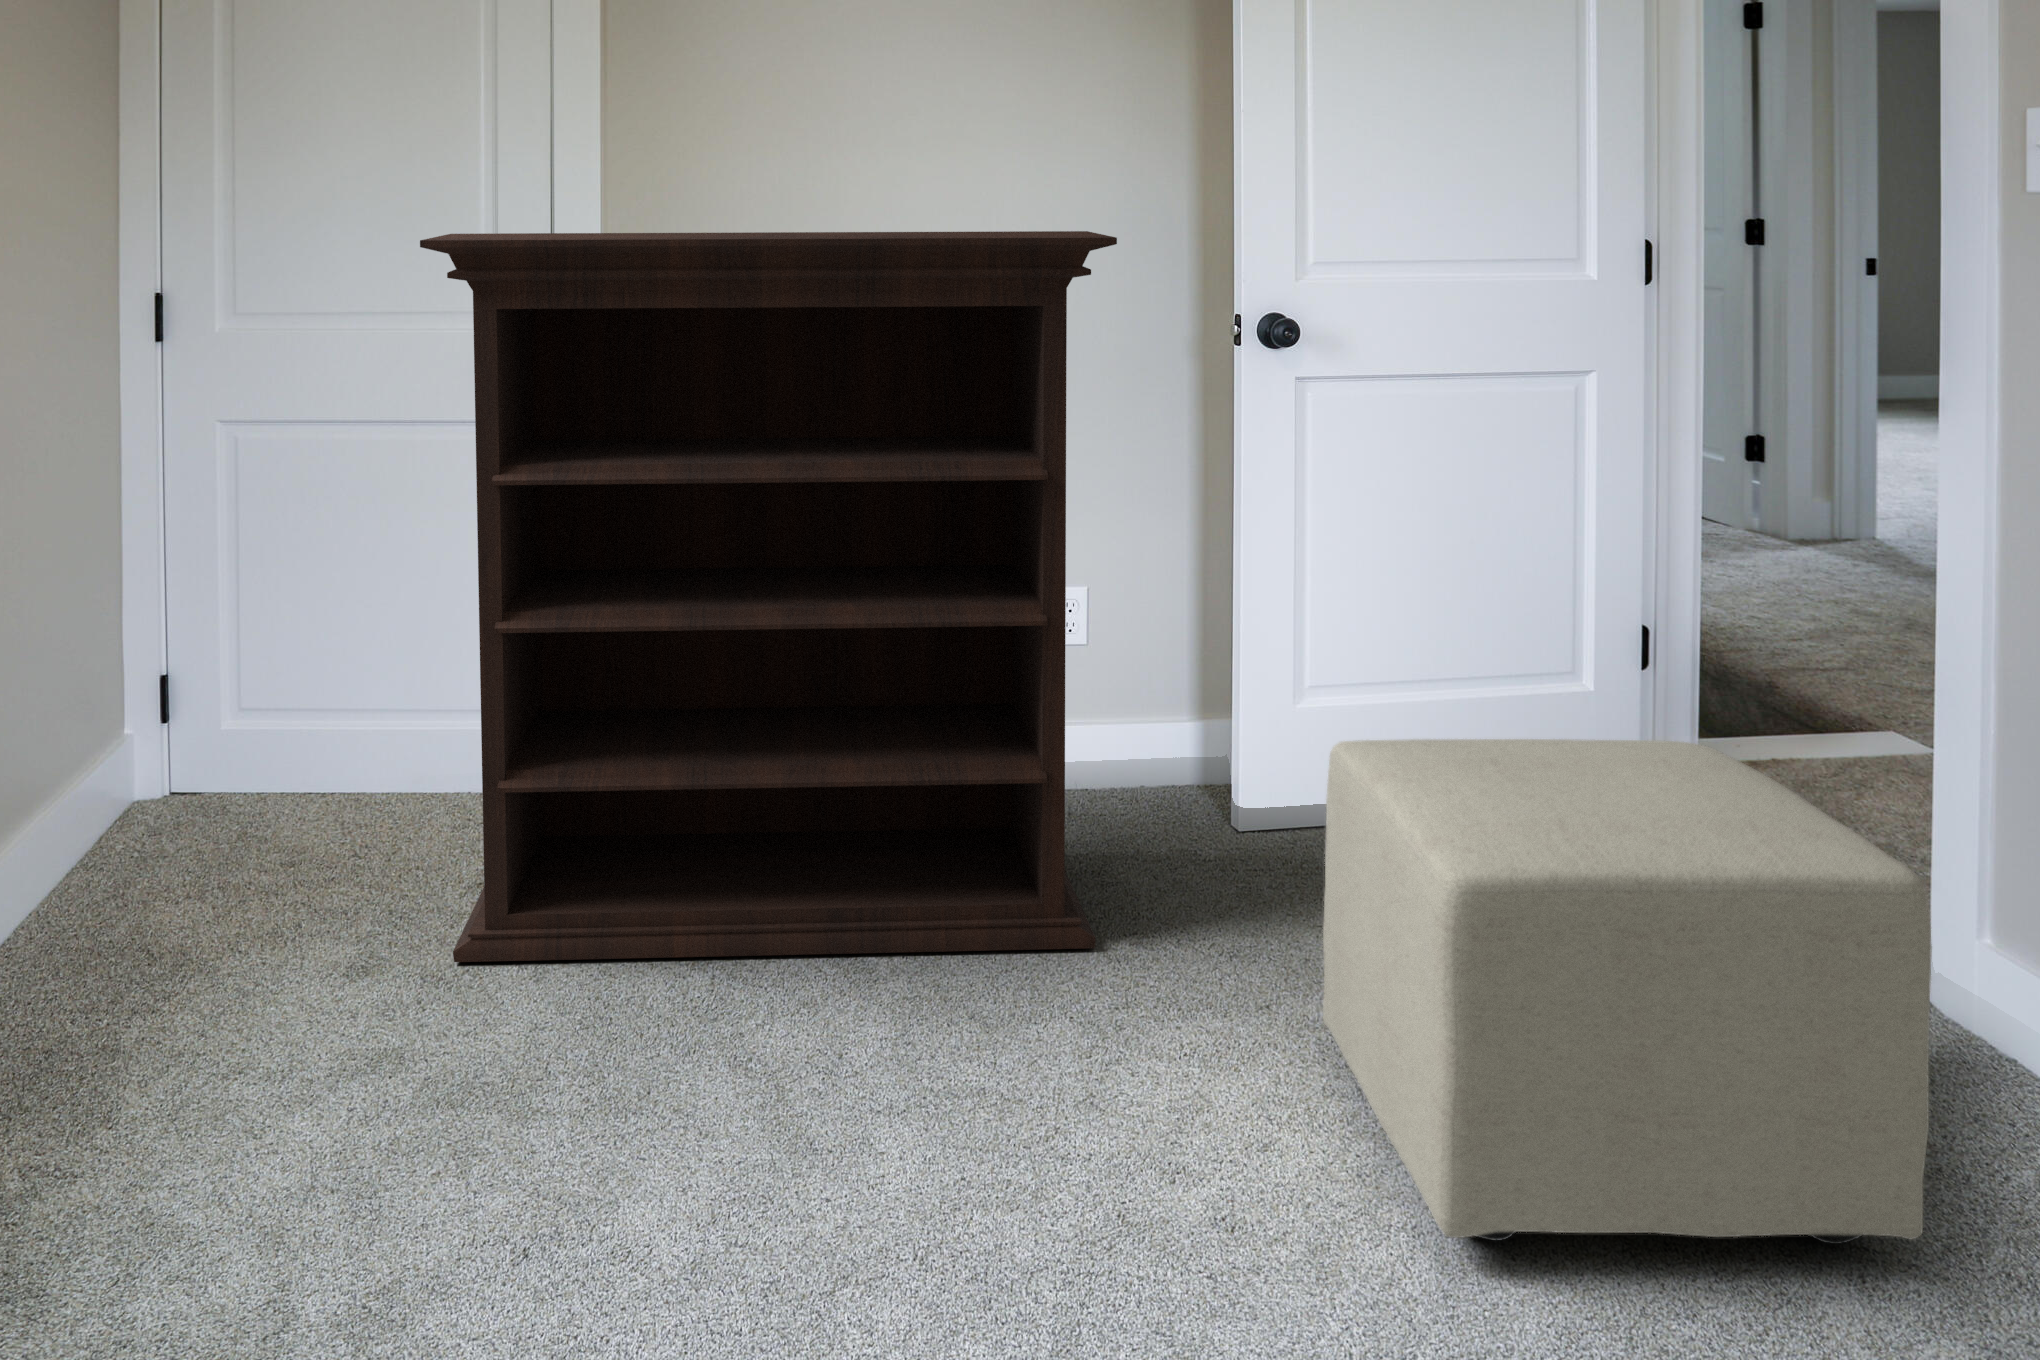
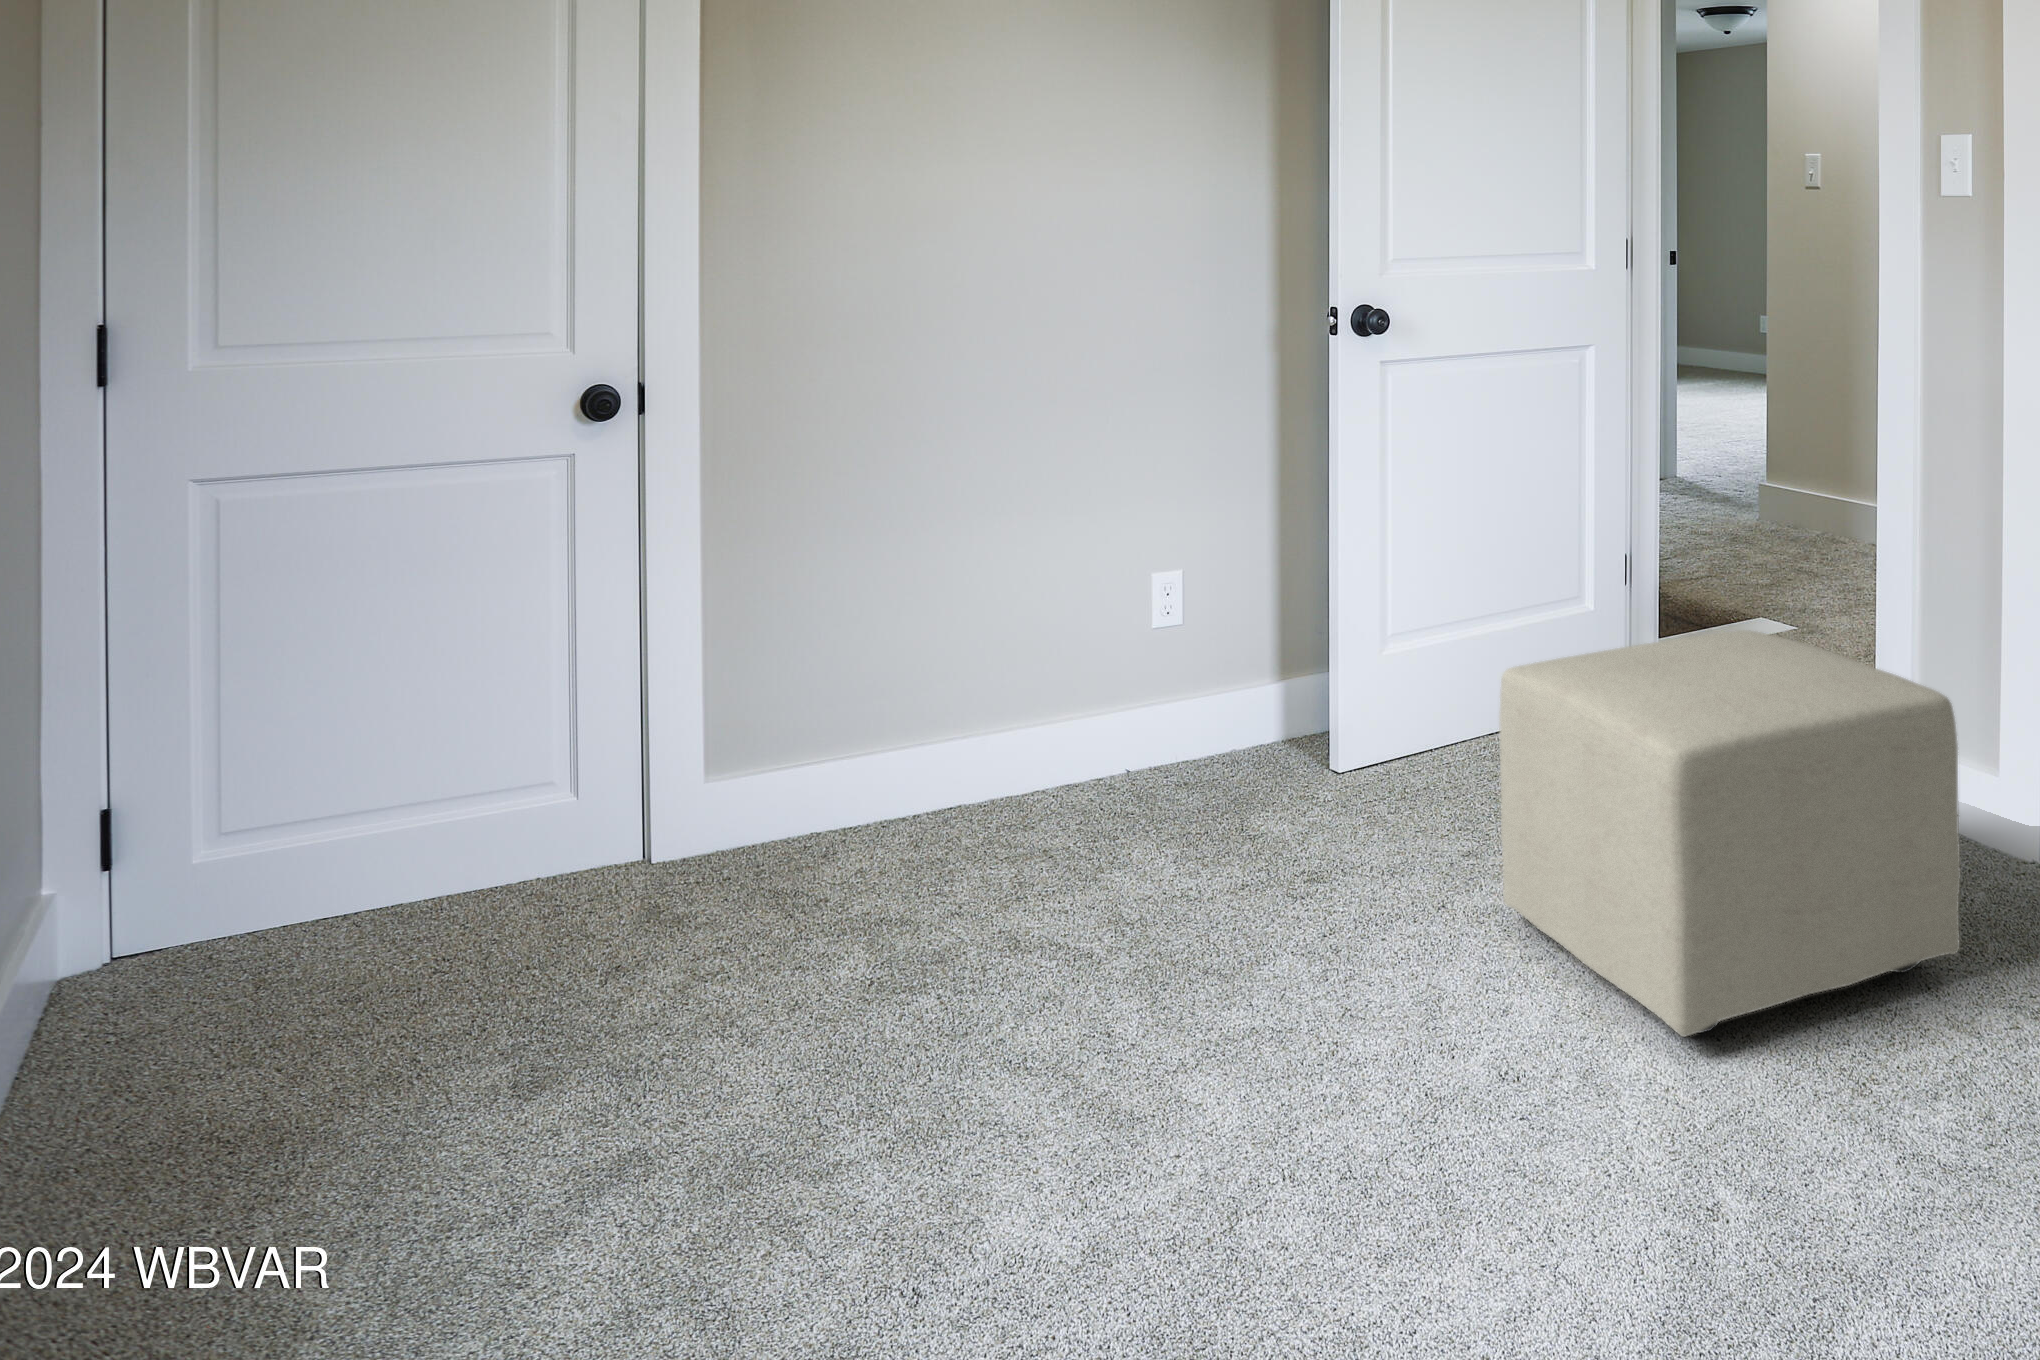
bookshelf: present [420,231,1117,962] -> none [564,246,1283,1050]

